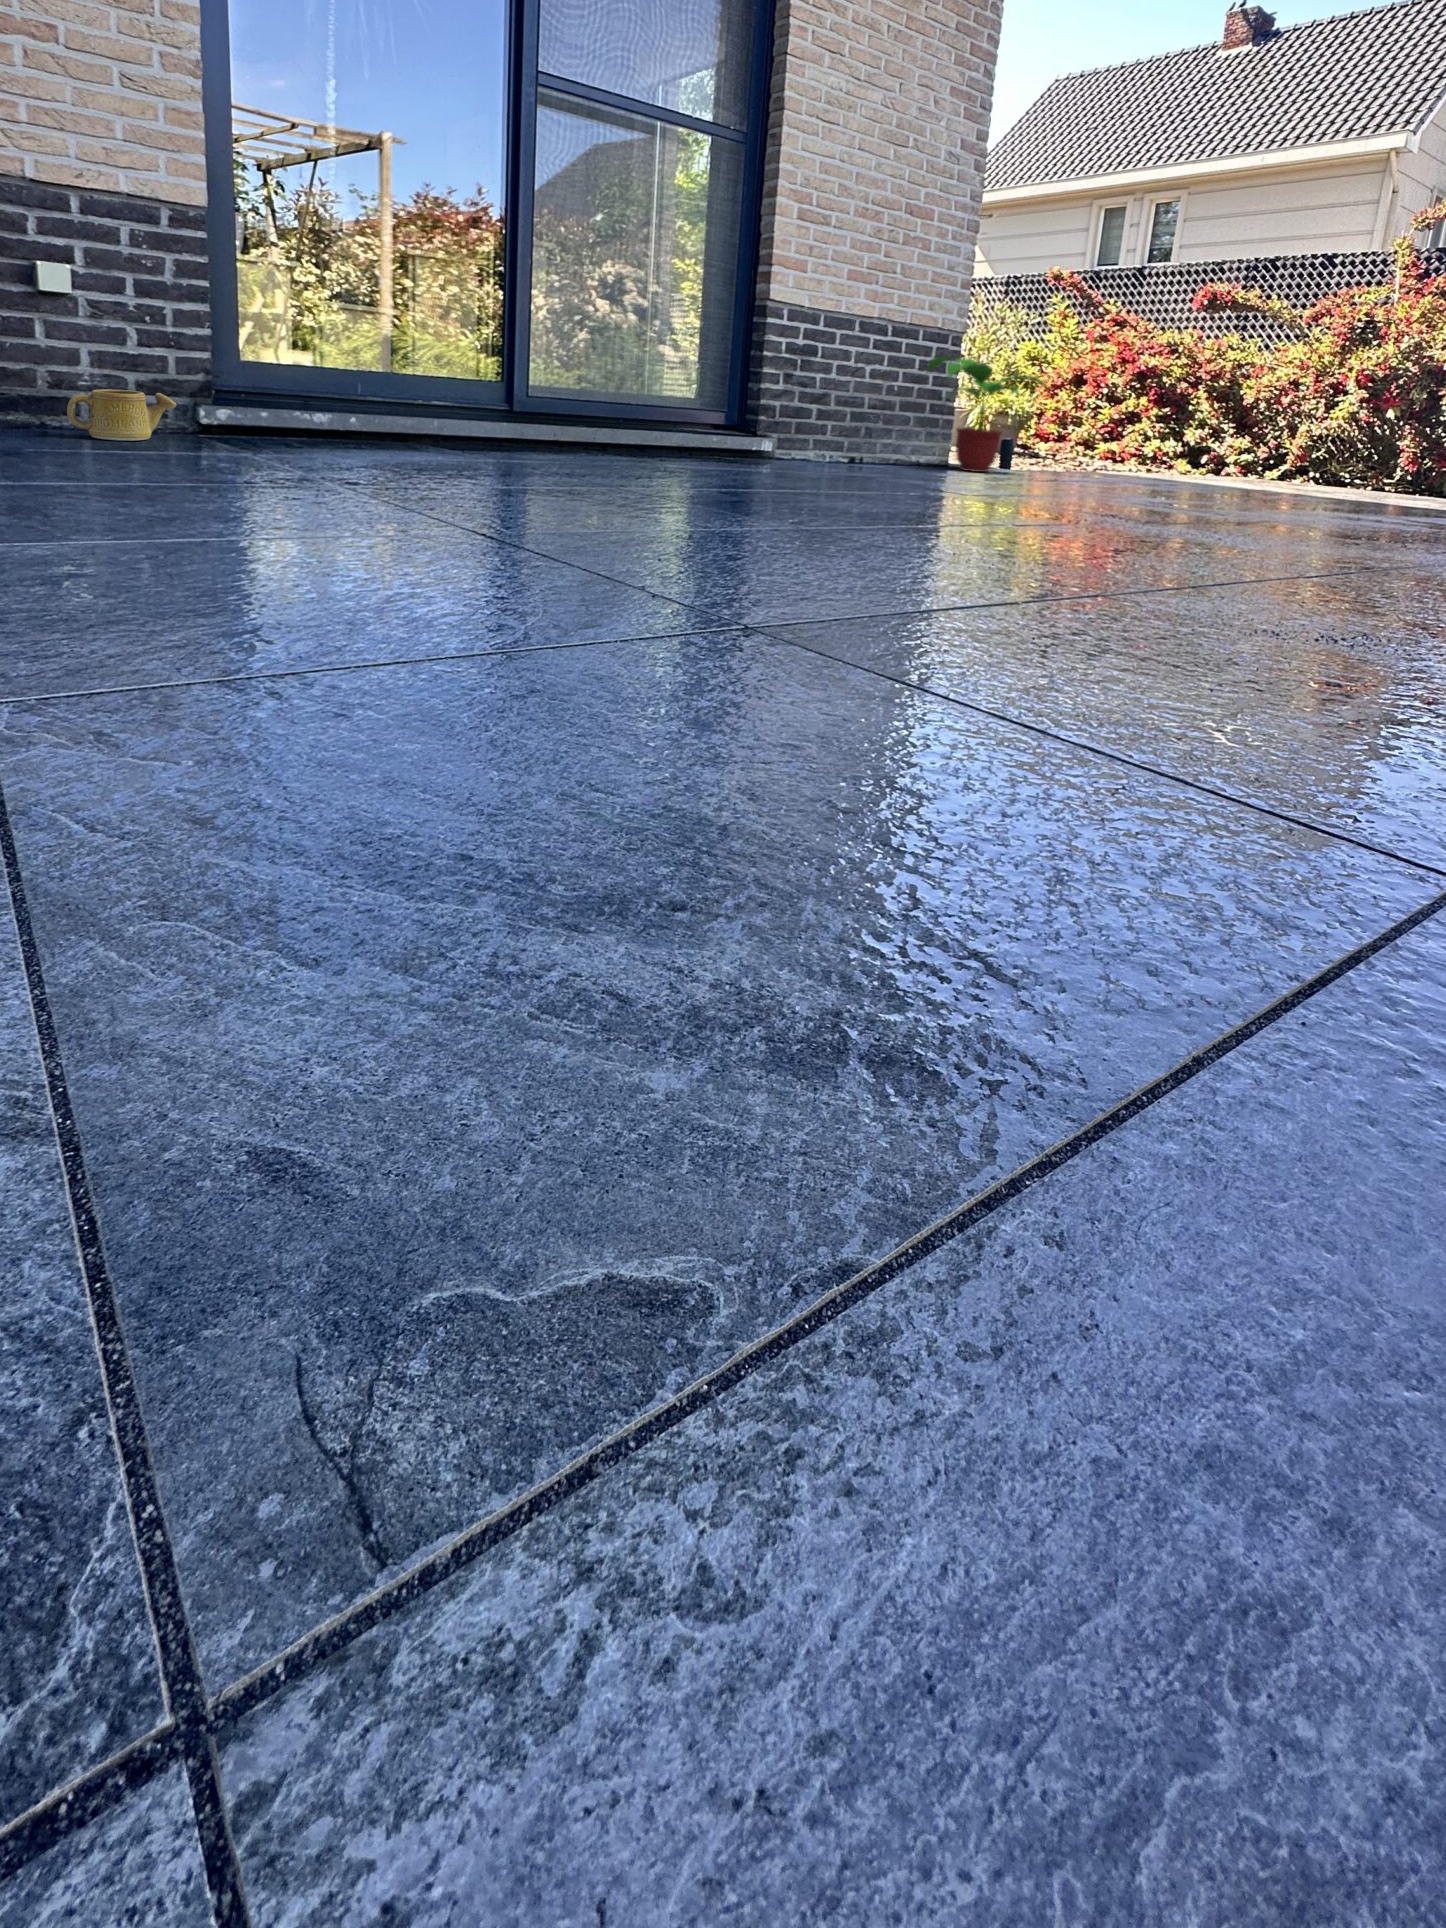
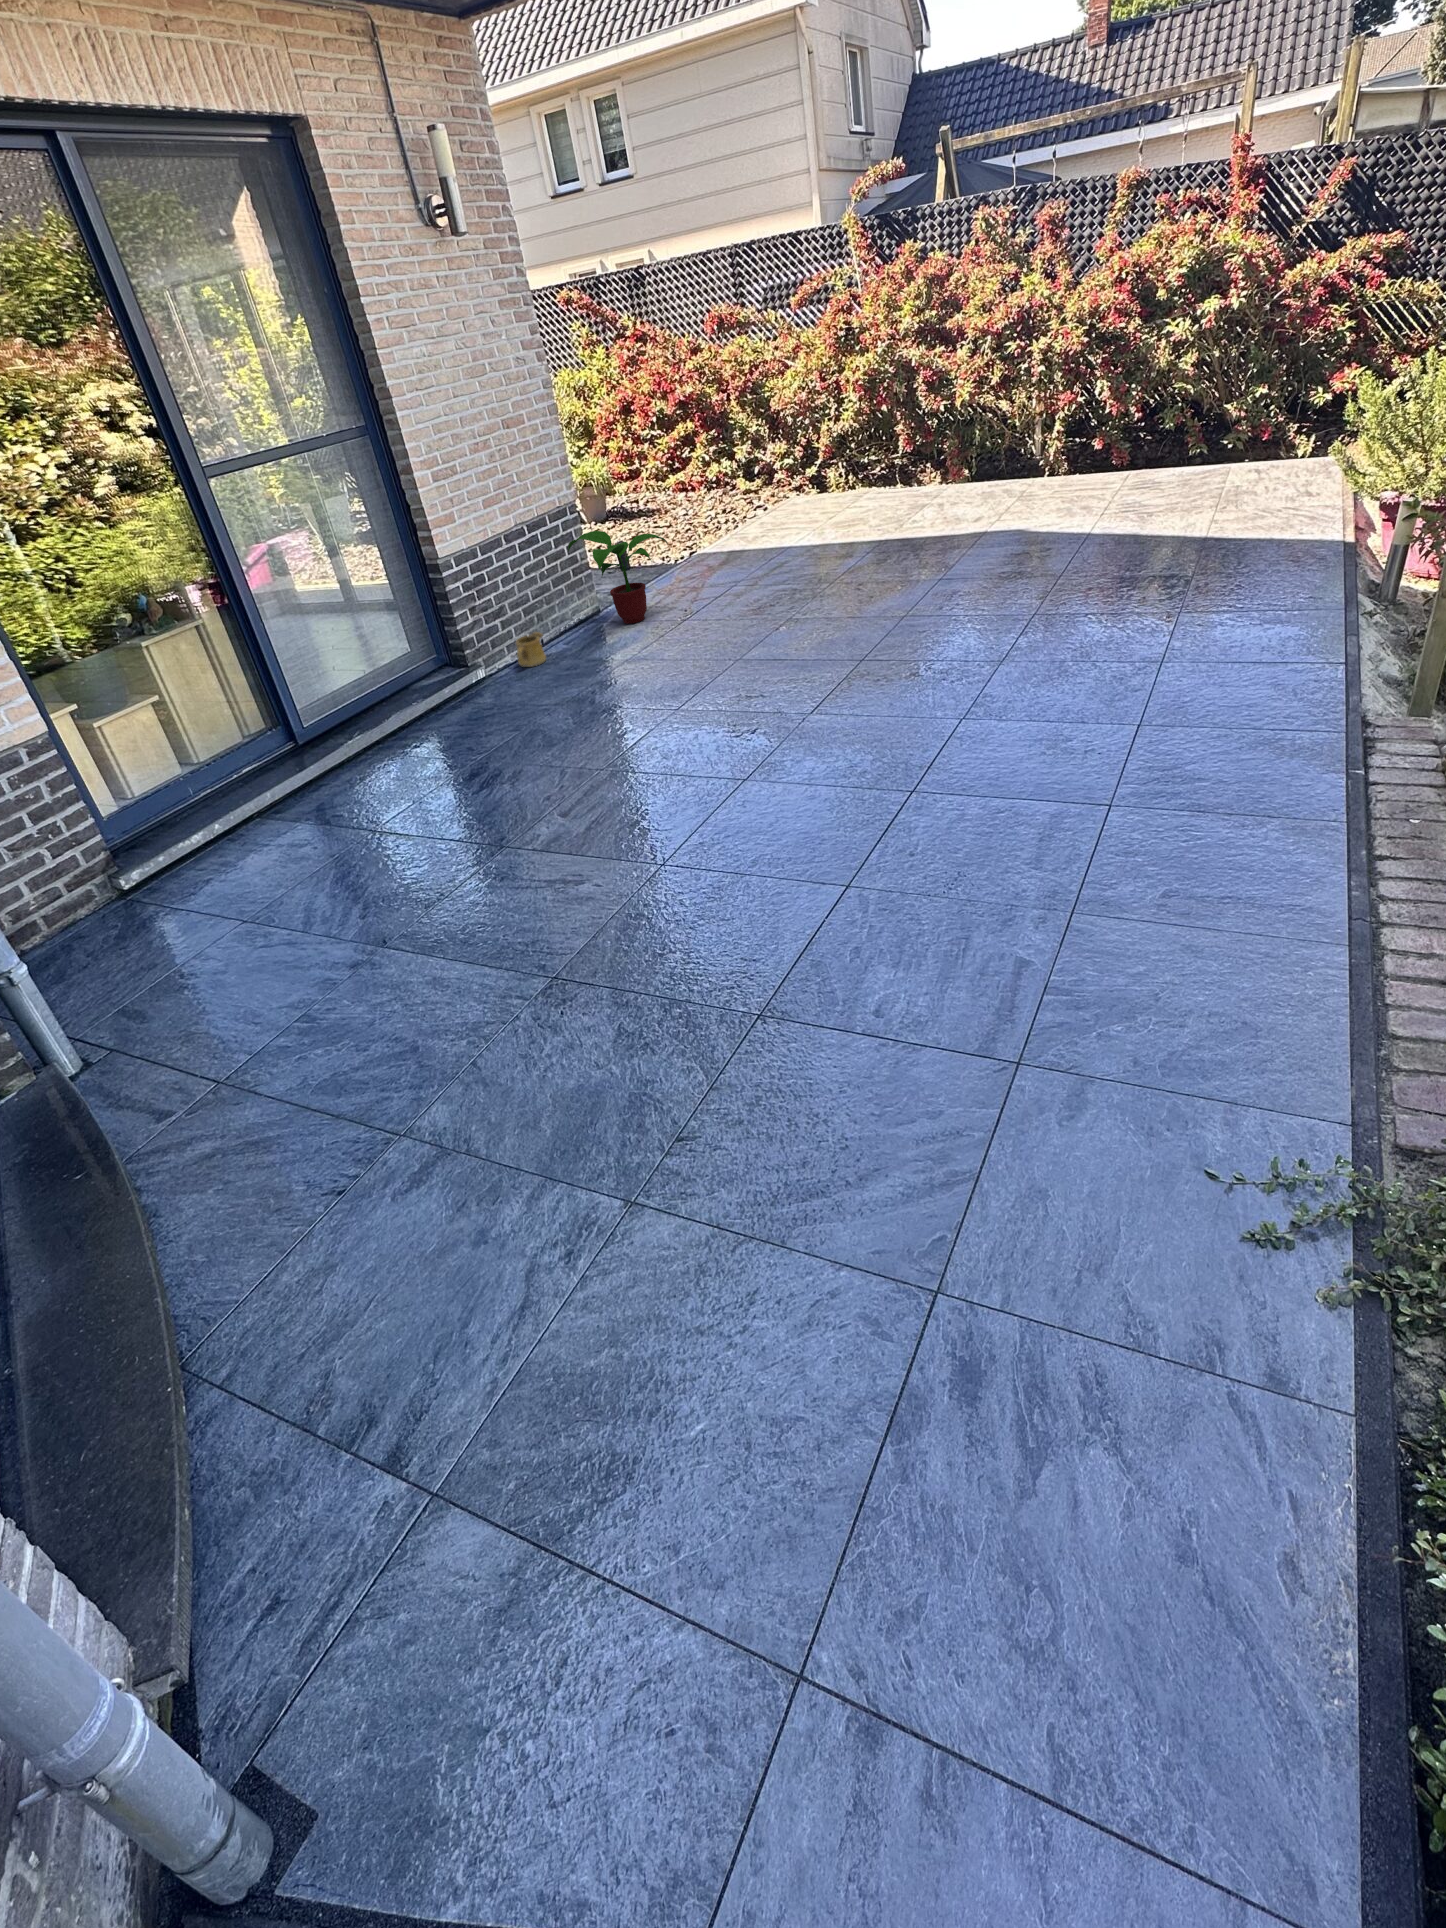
watering can: present [67,389,176,441] -> present [516,632,546,667]

